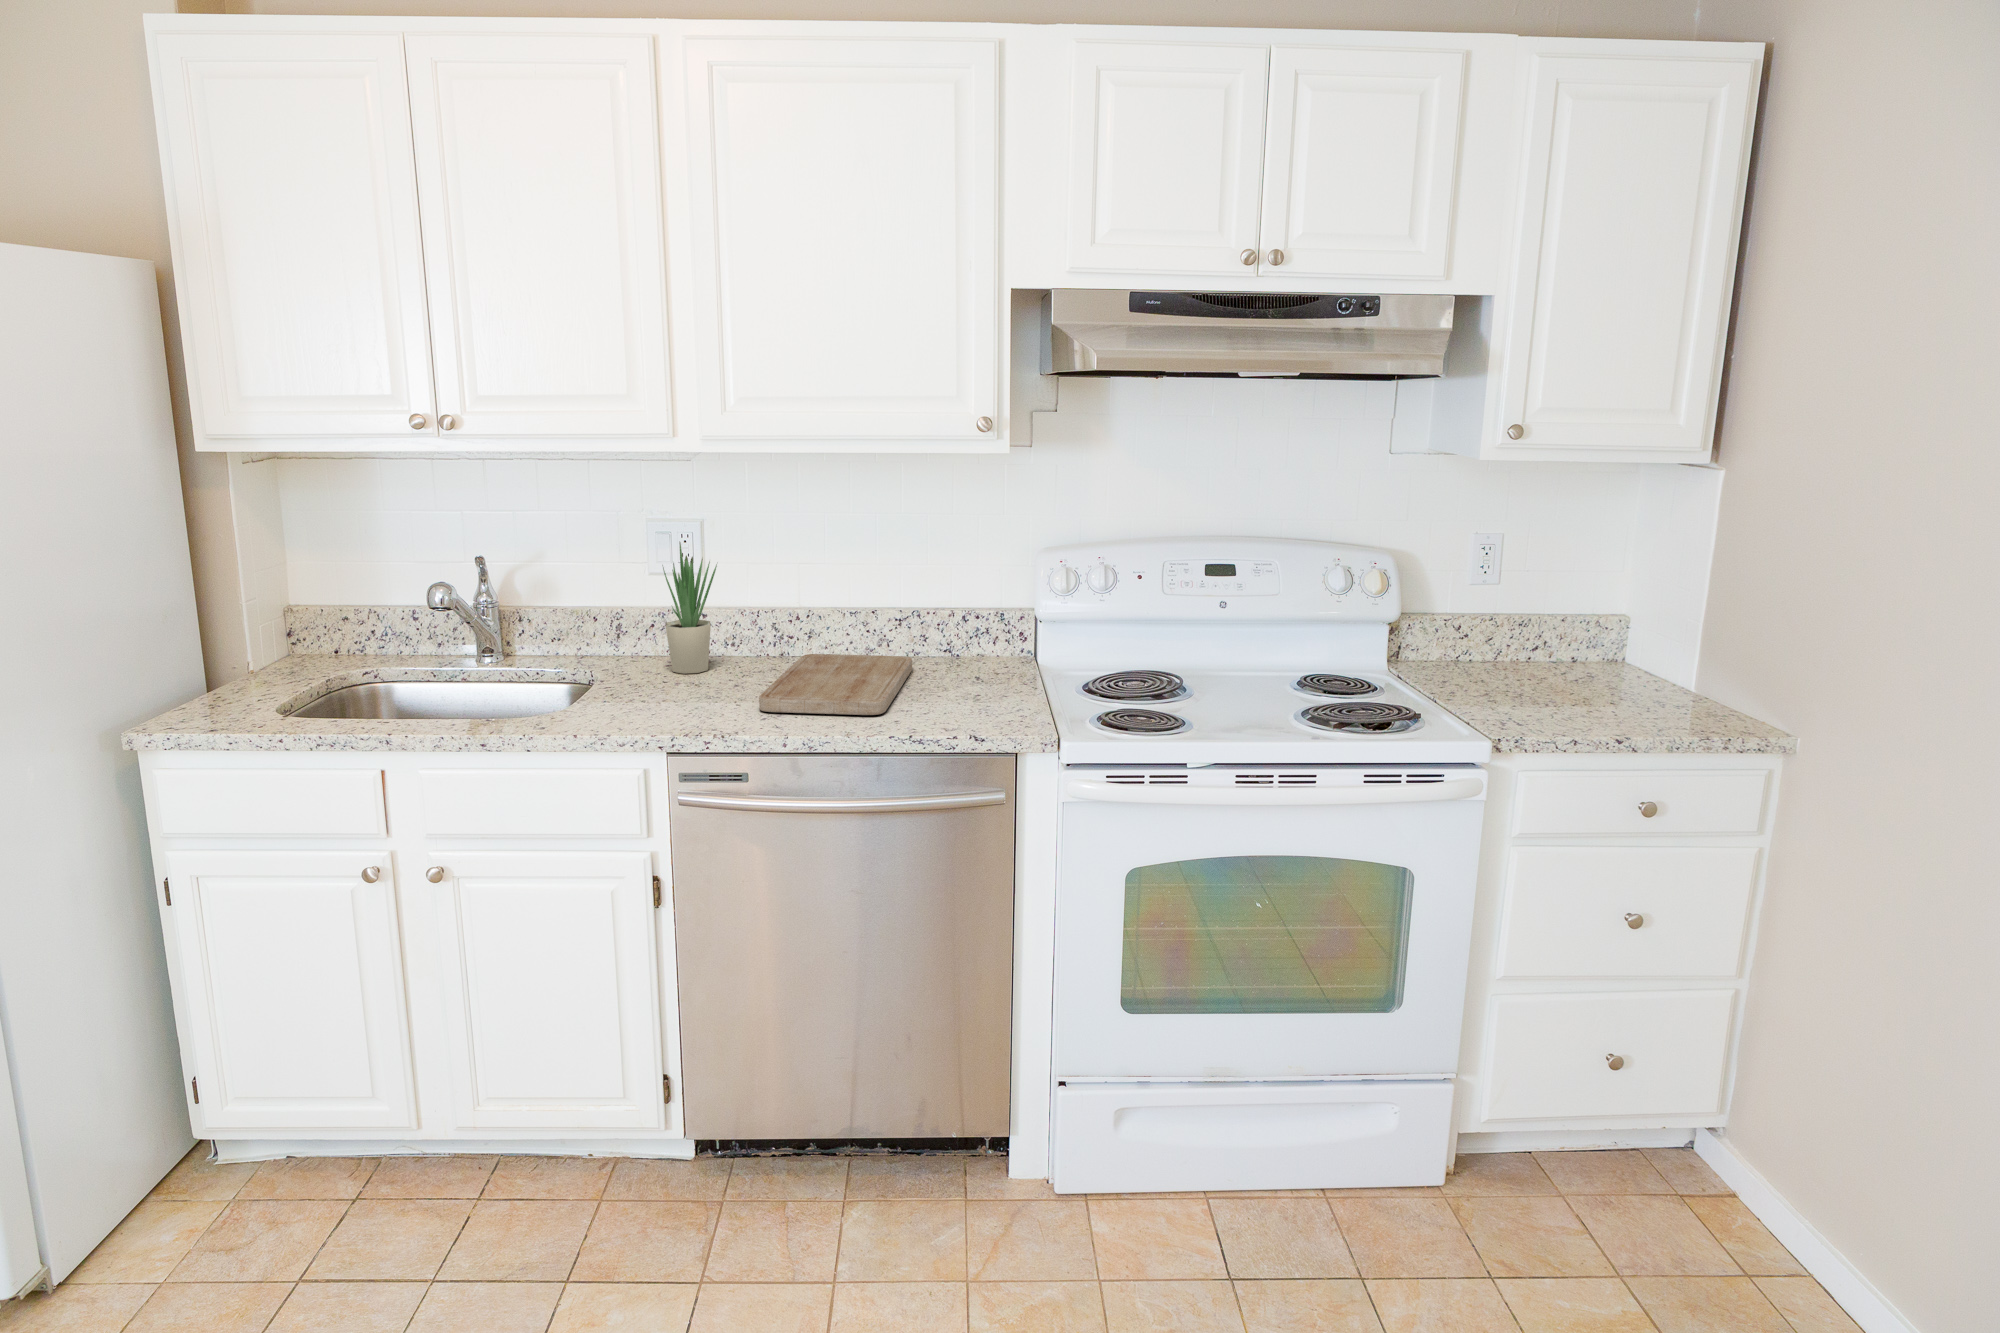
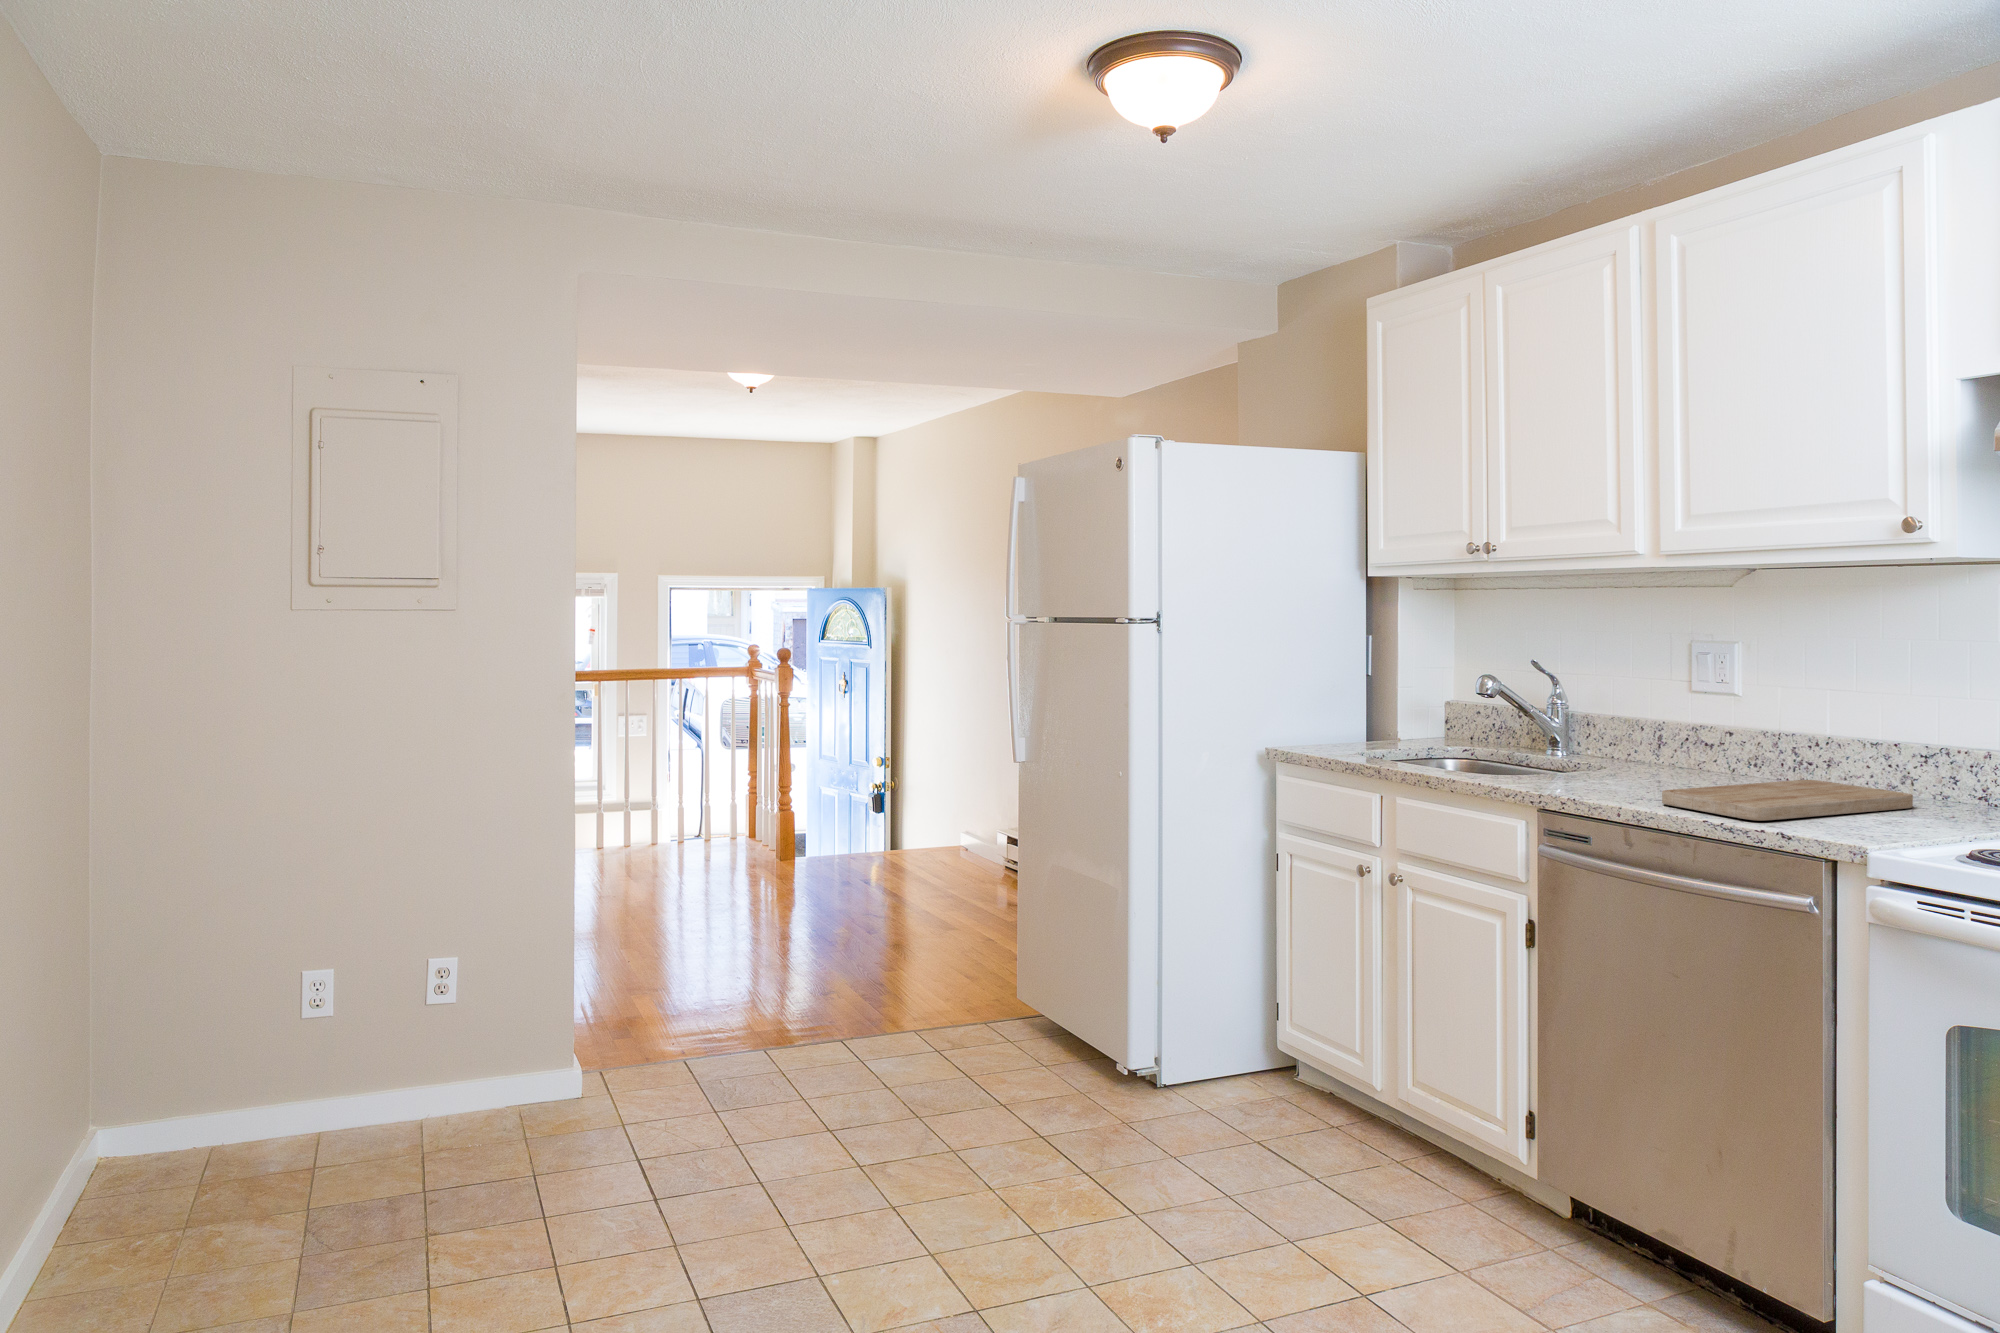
potted plant: present [663,543,717,674] -> none [1667,653,1720,781]

